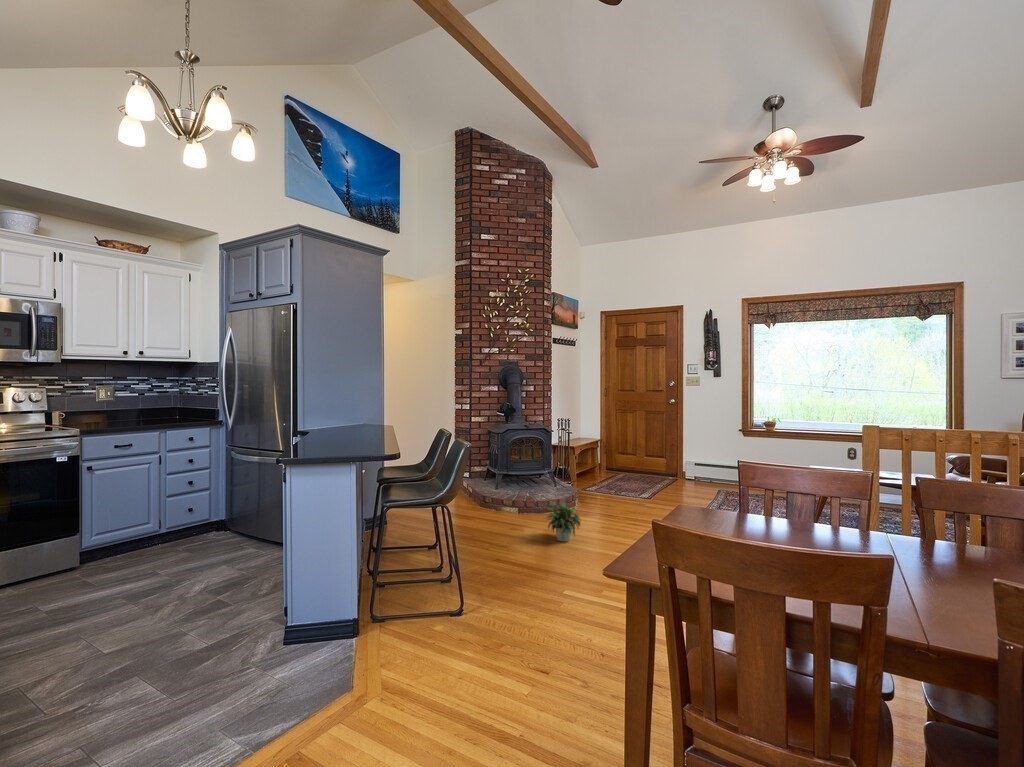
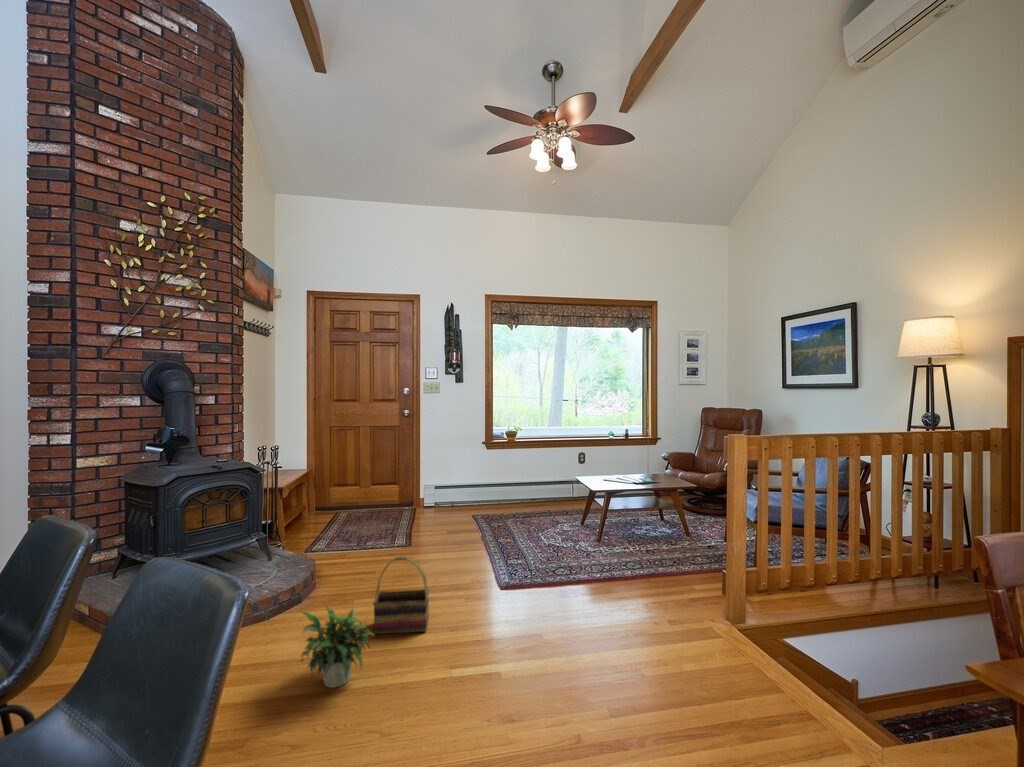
basket: none [593,488,630,535] -> present [373,556,429,634]

